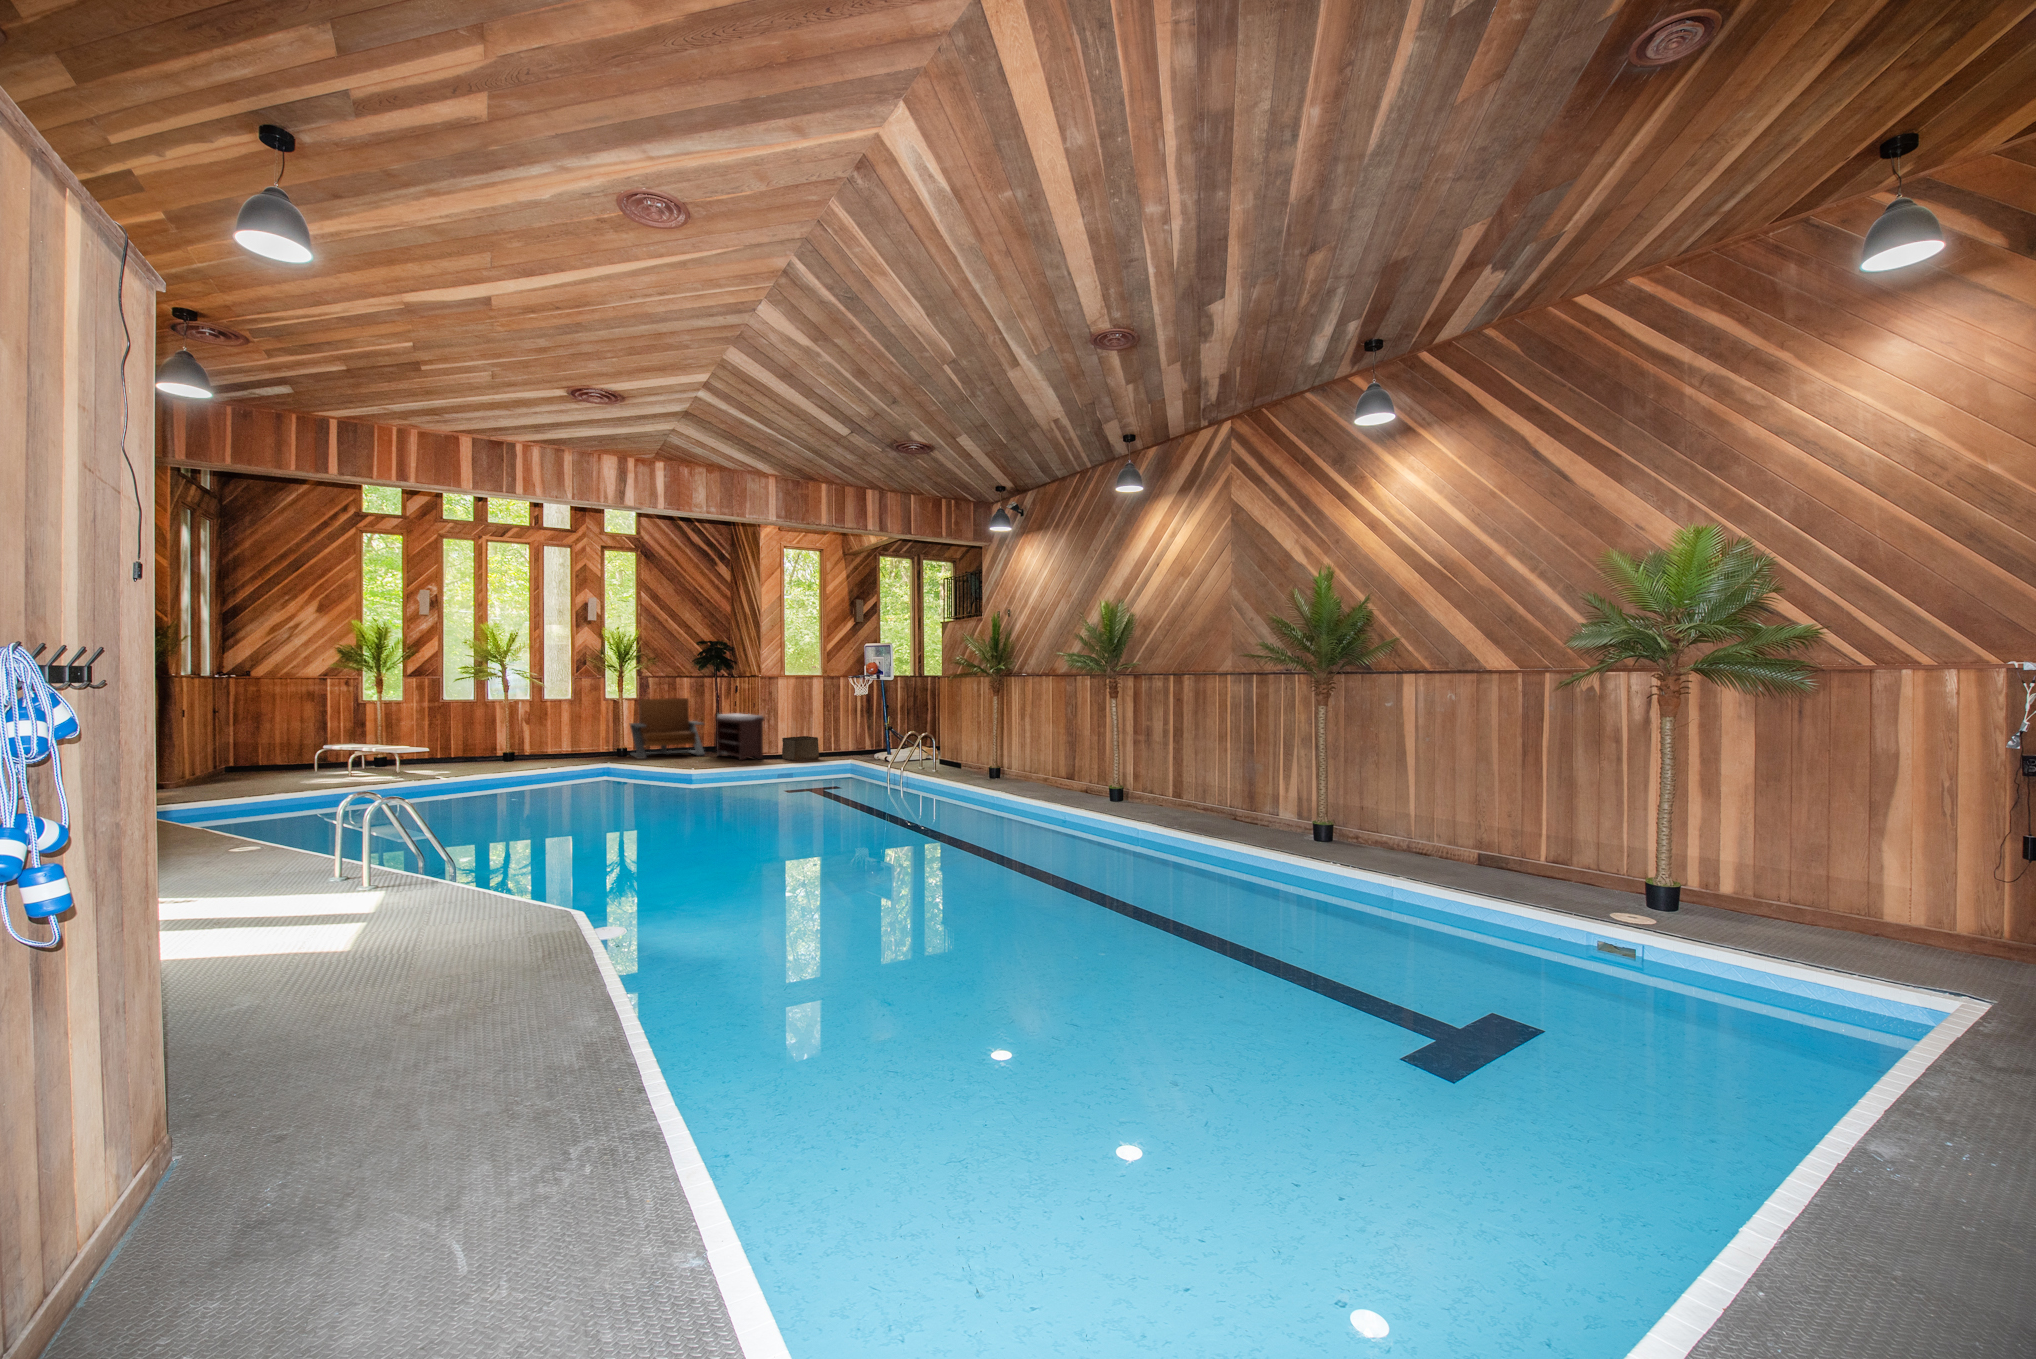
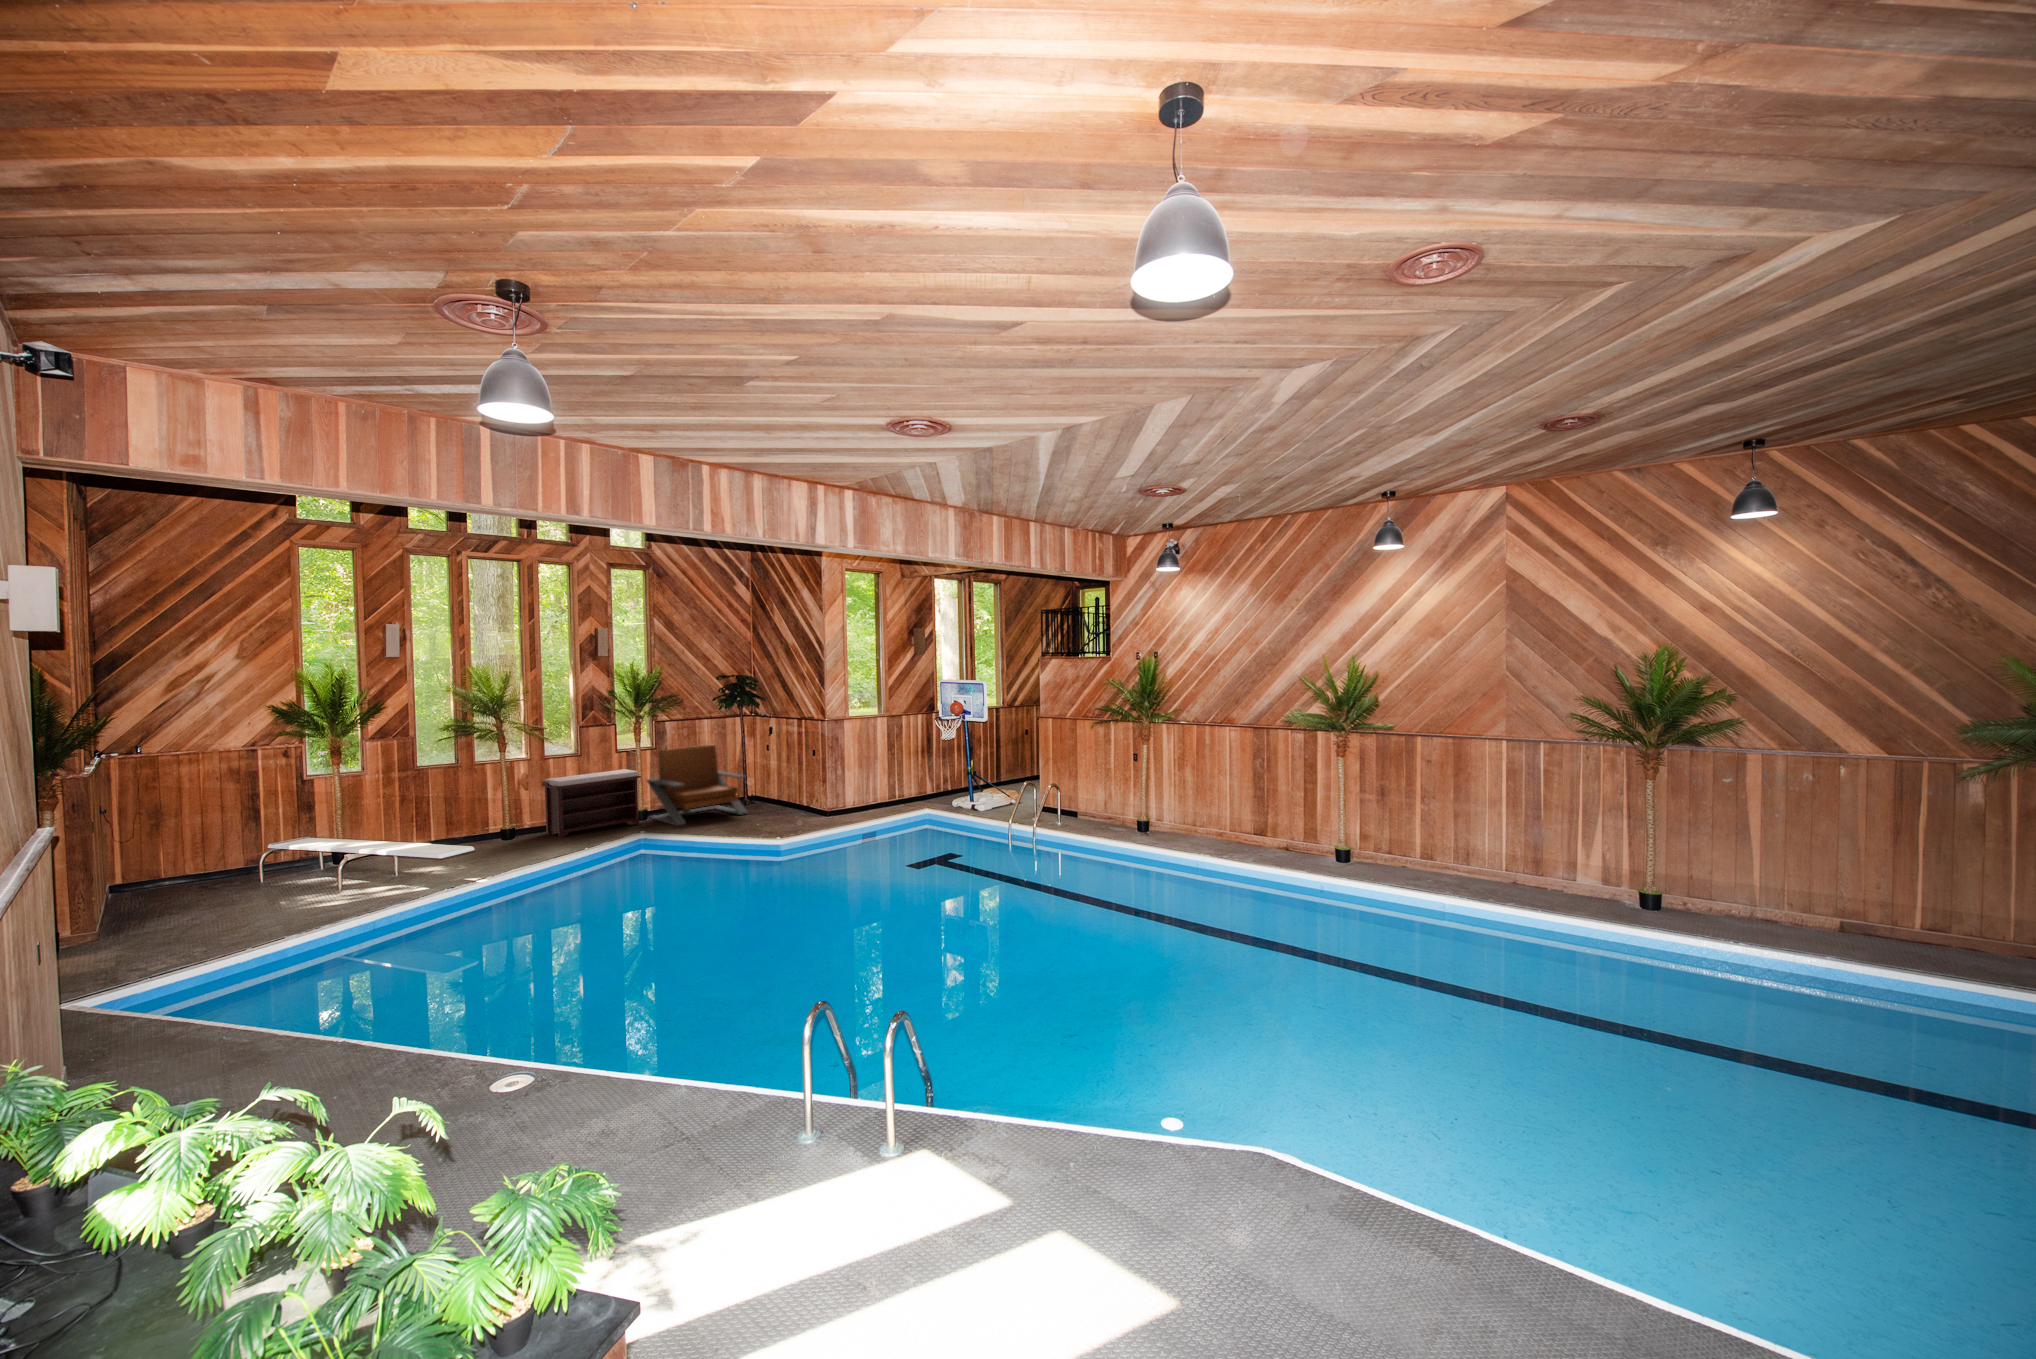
bench: present [717,714,764,760] -> present [542,769,641,838]
storage bin: present [782,736,819,761] -> none [851,785,894,817]

